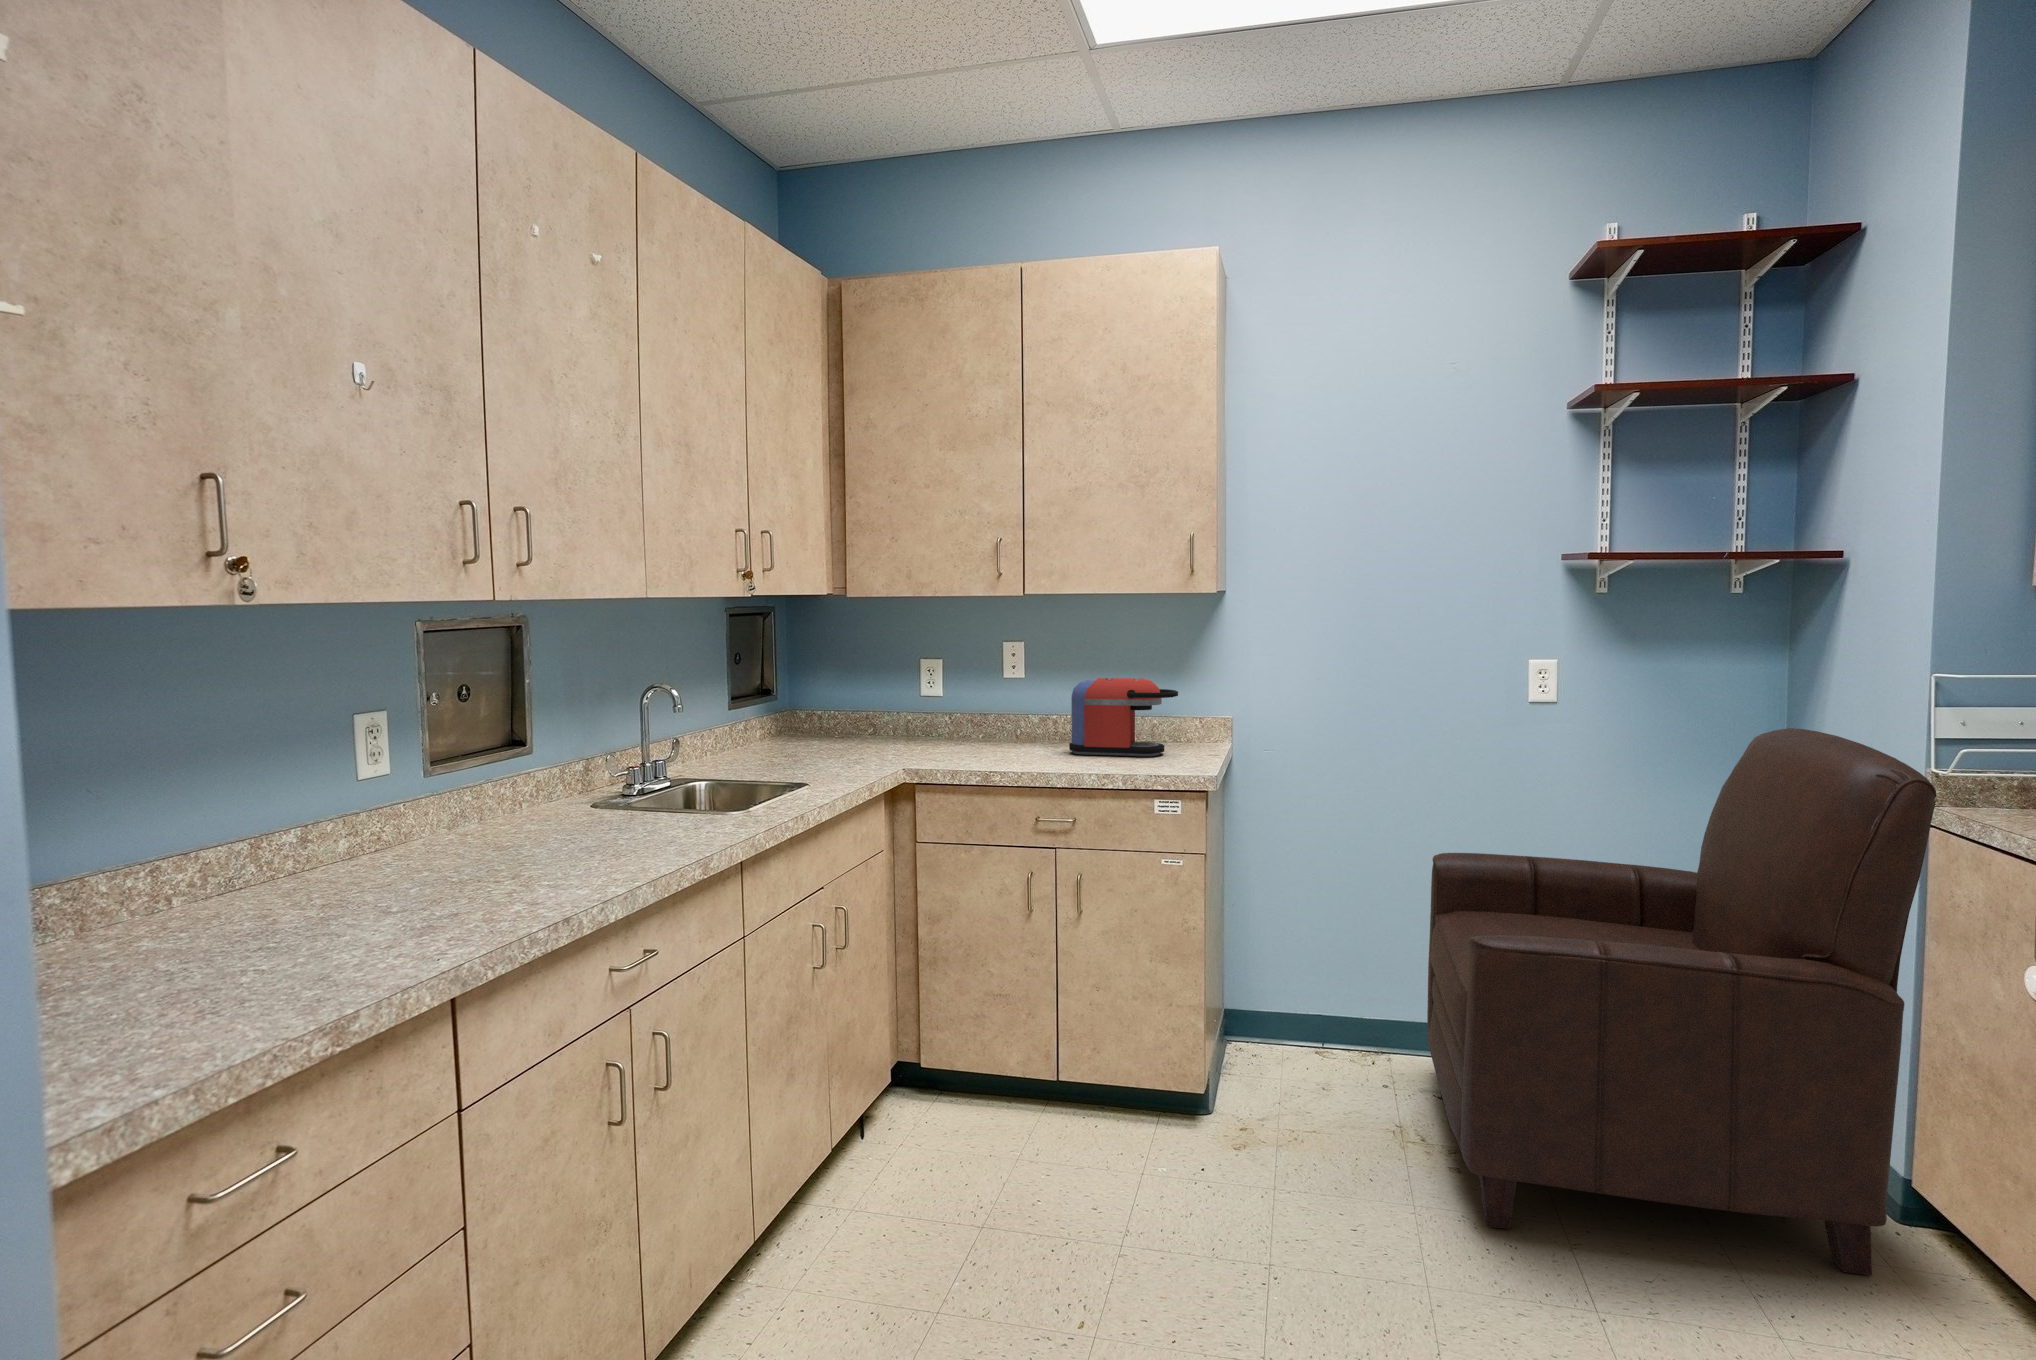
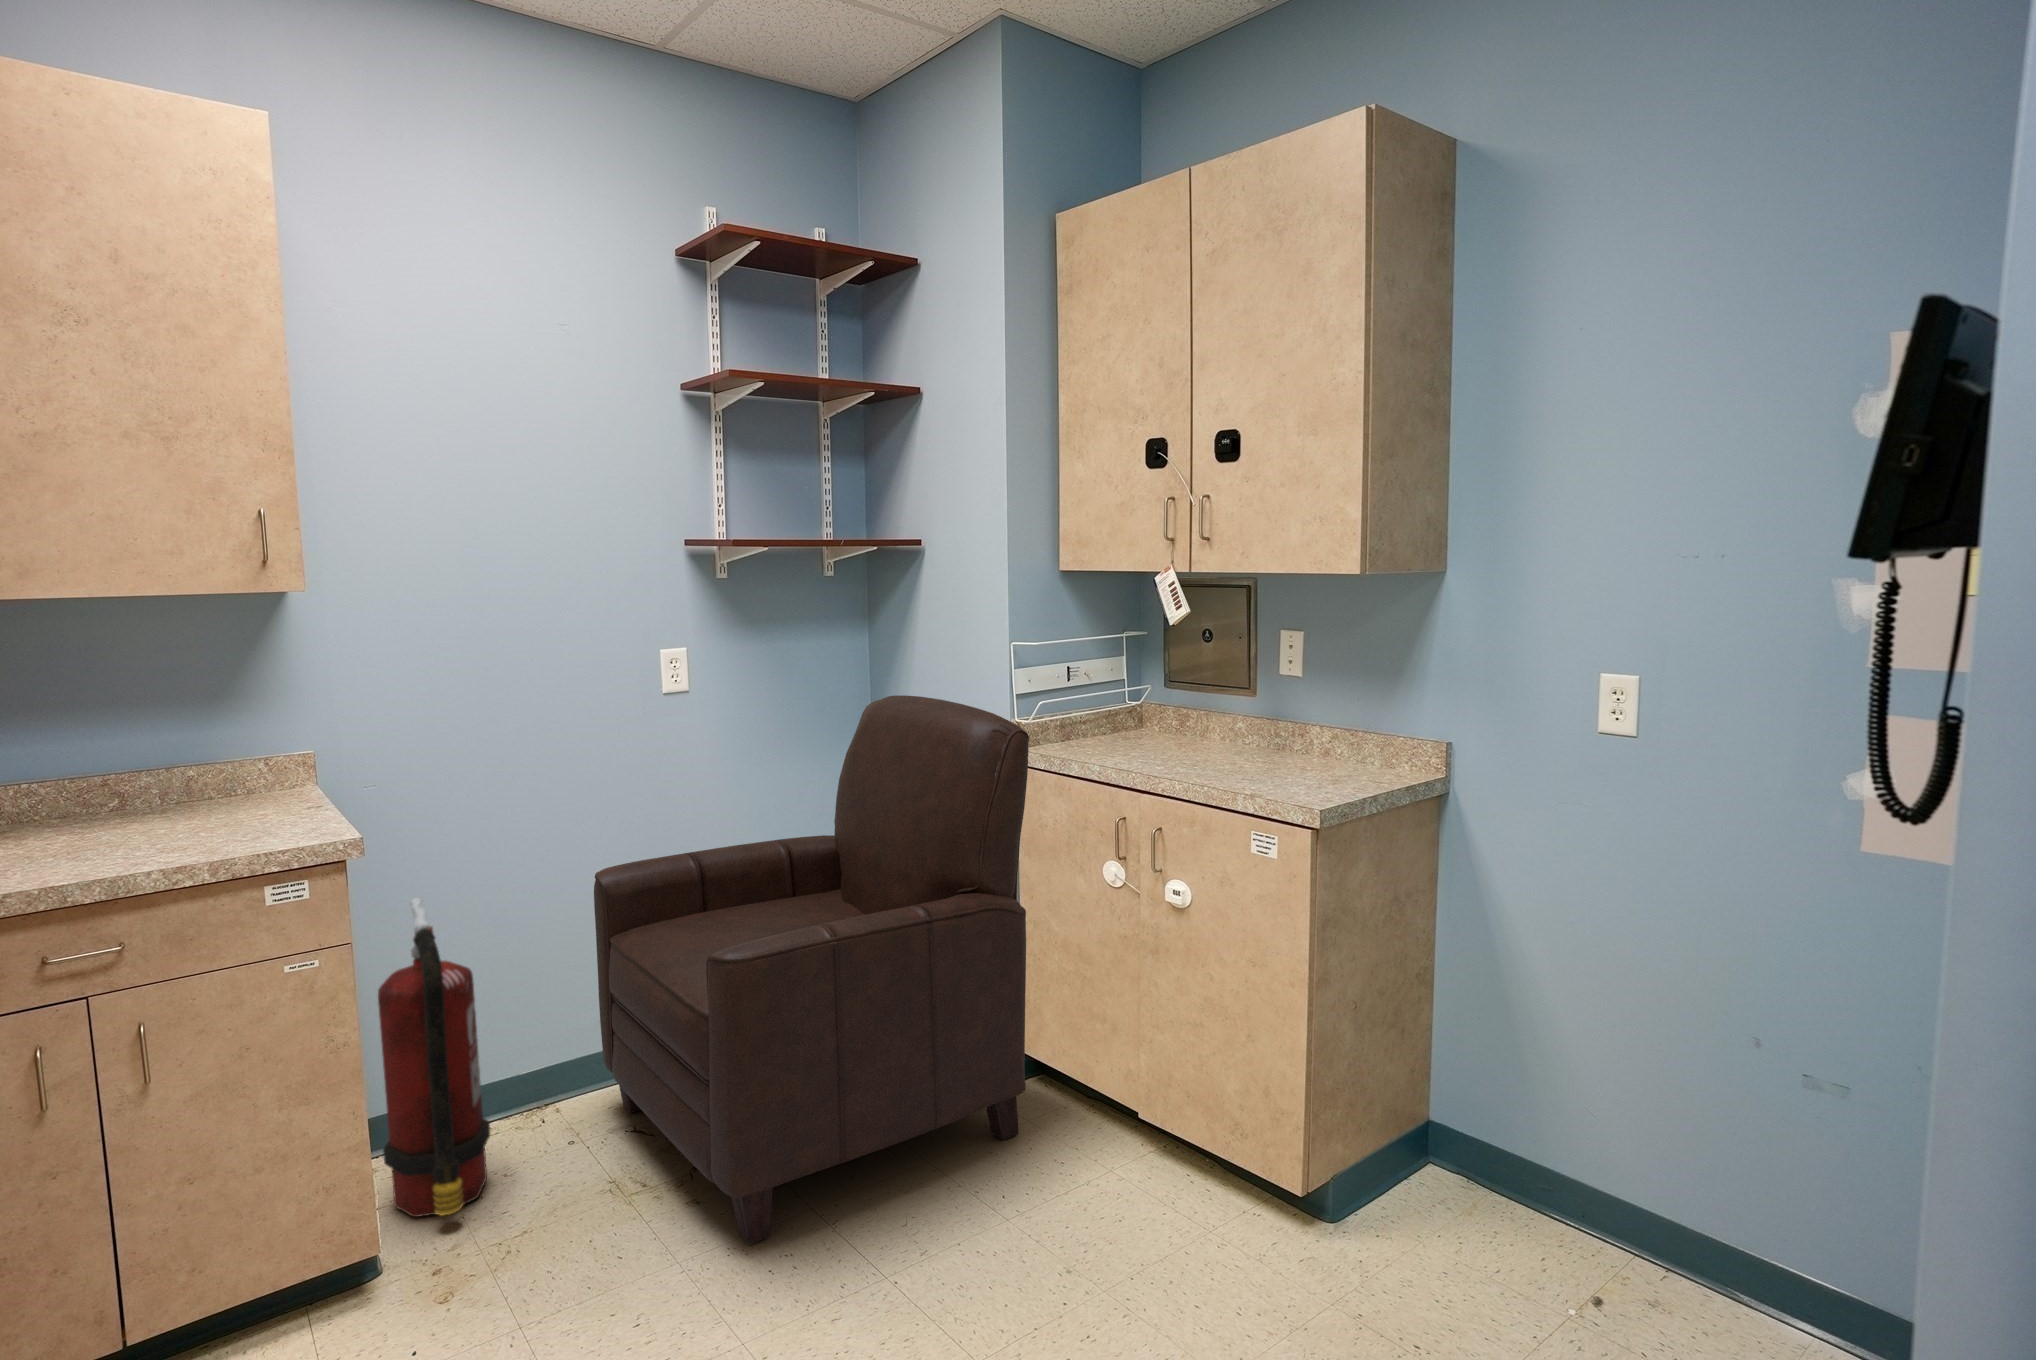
coffee maker: present [1069,678,1178,757] -> none [60,716,256,844]
fire extinguisher: none [1237,840,1316,1095] -> present [378,898,490,1217]

